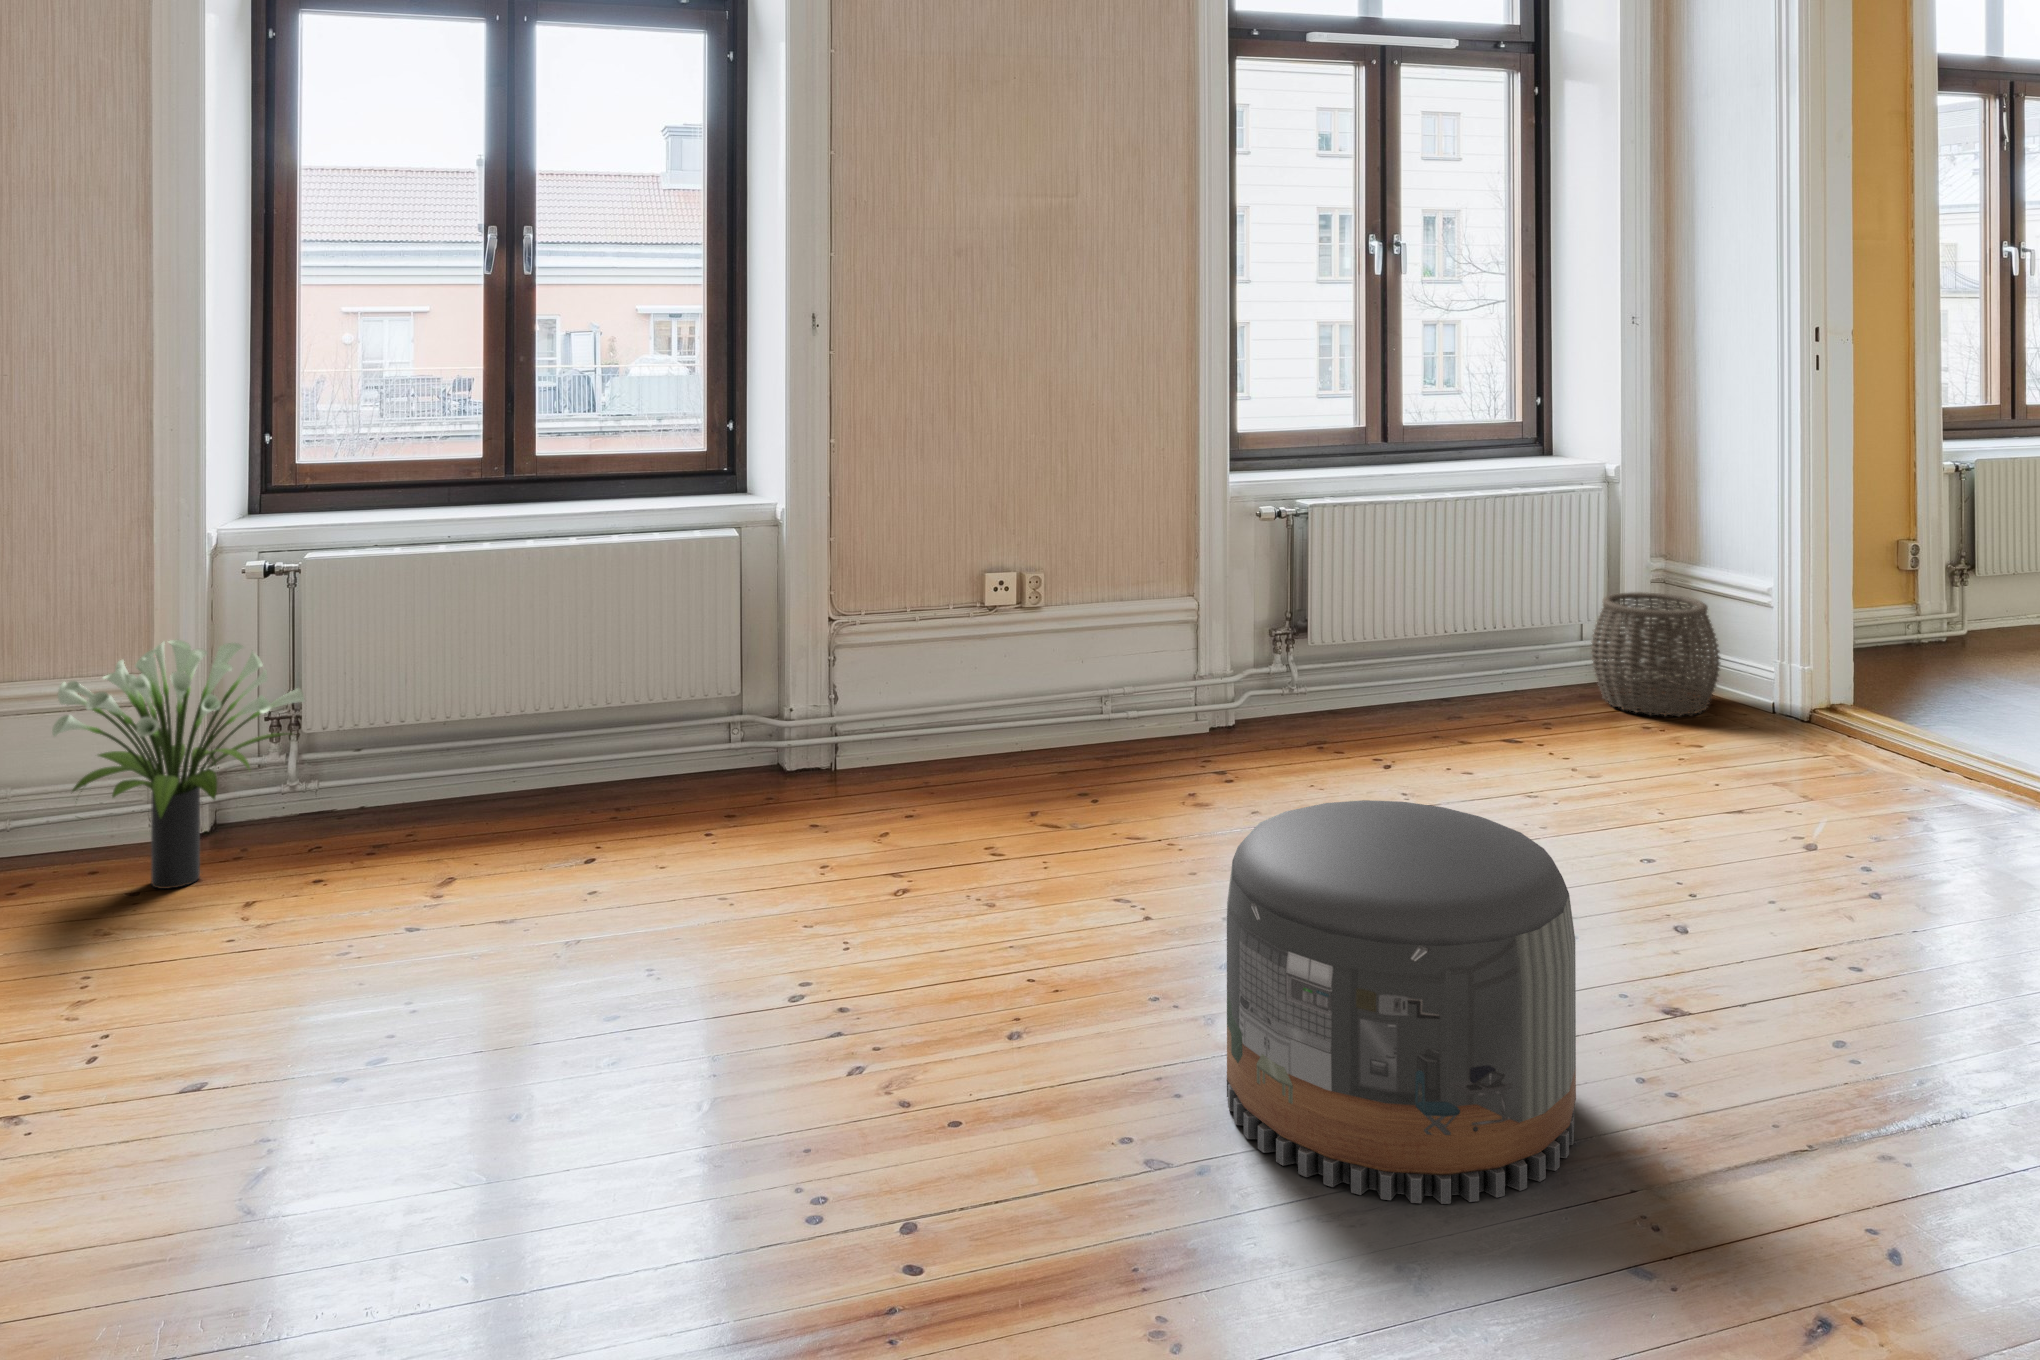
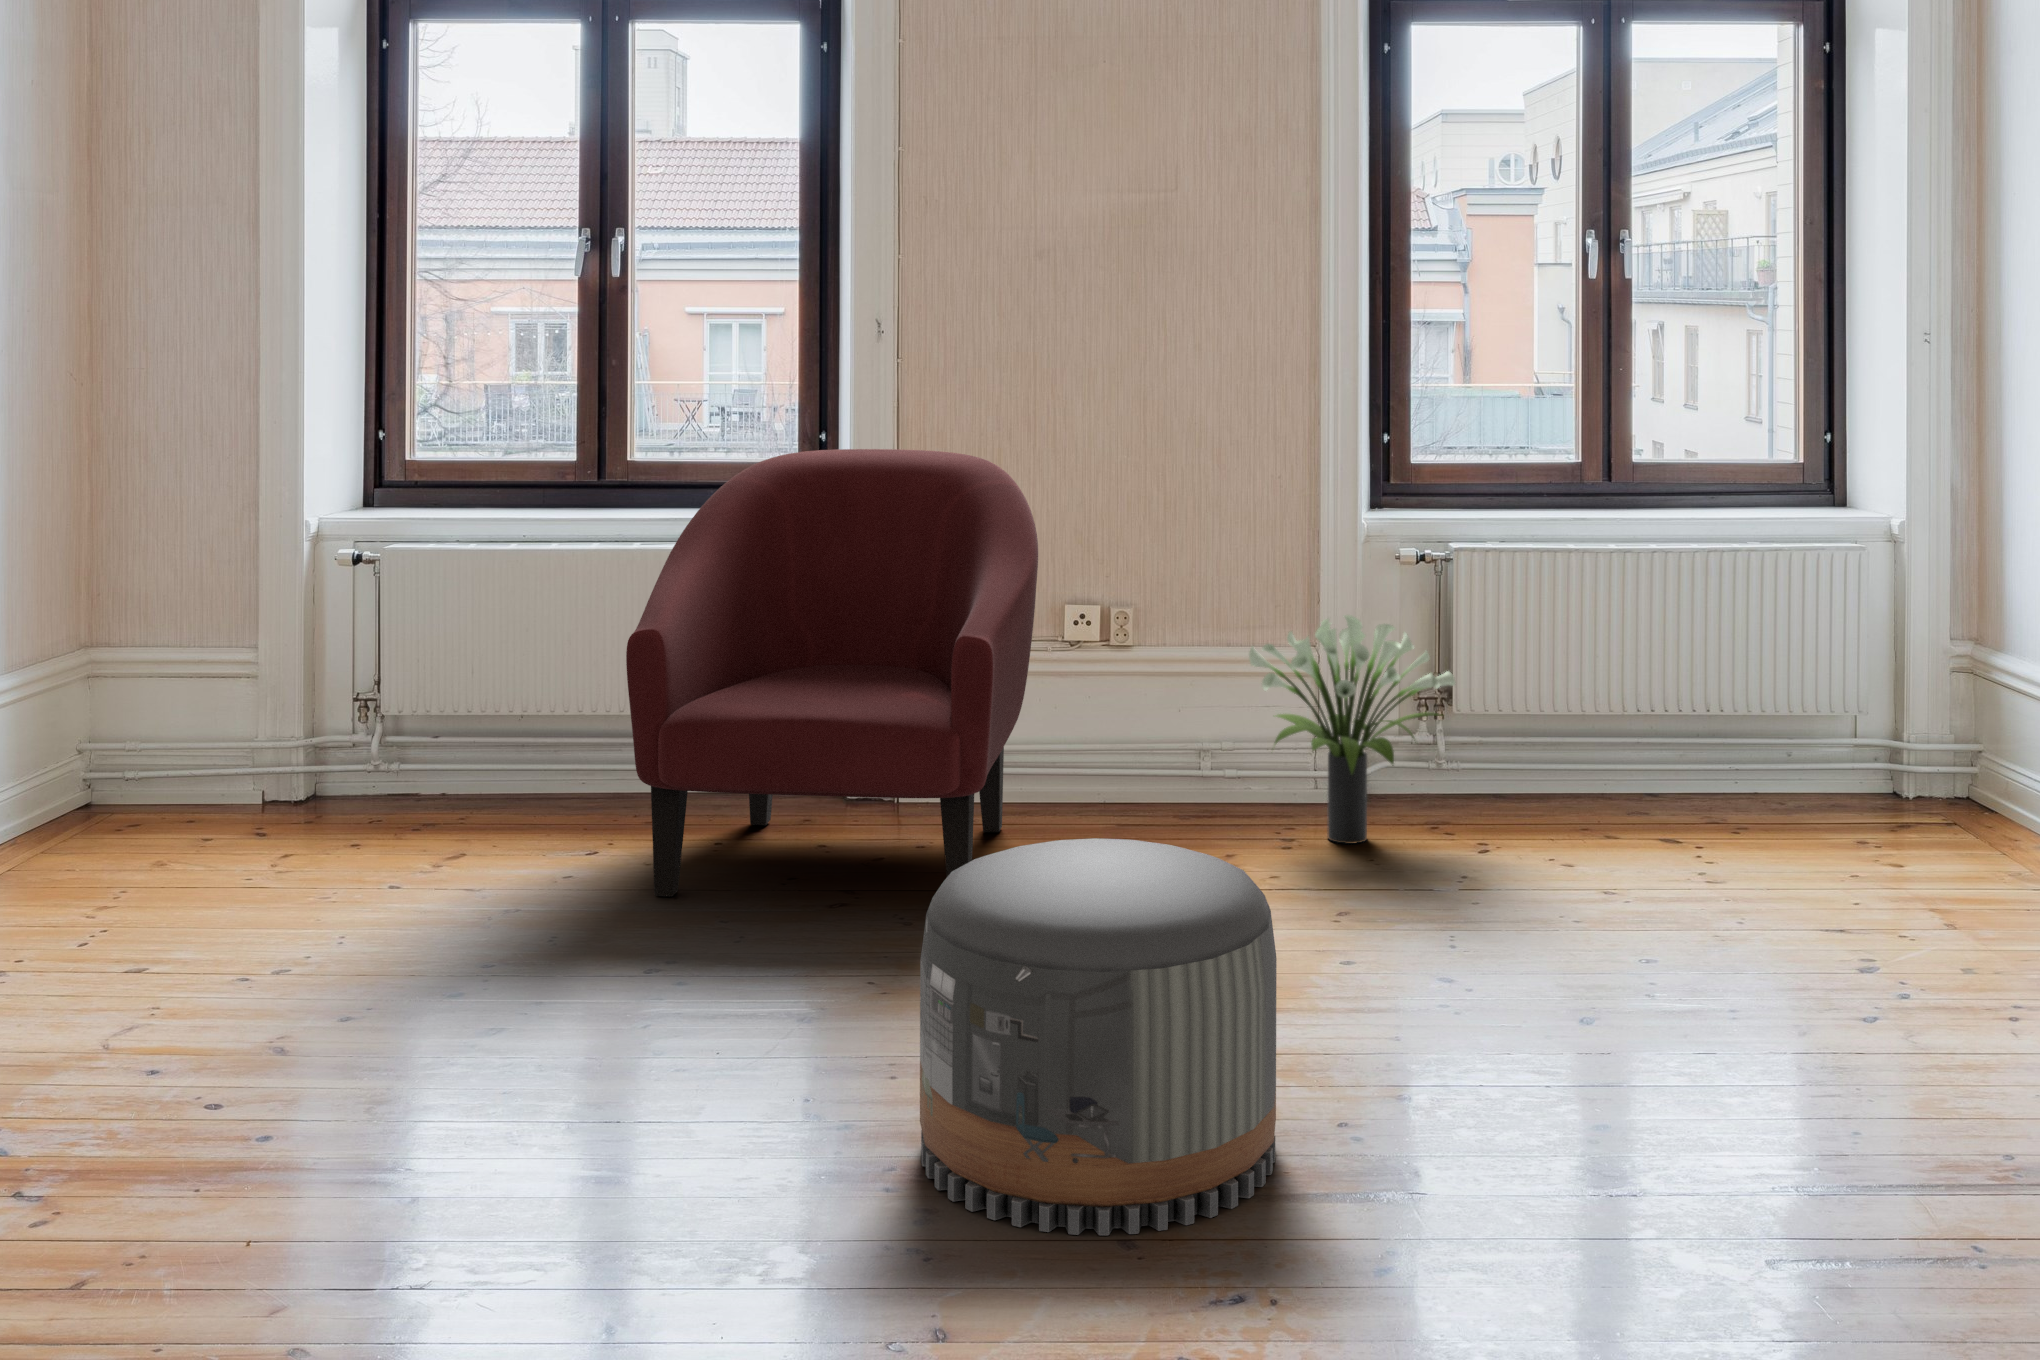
armchair: none [661,437,1039,894] -> present [626,449,1038,897]
woven basket: present [1591,592,1720,716] -> none [1837,683,2004,842]
potted plant: present [52,640,304,889] -> present [1249,615,1455,844]

